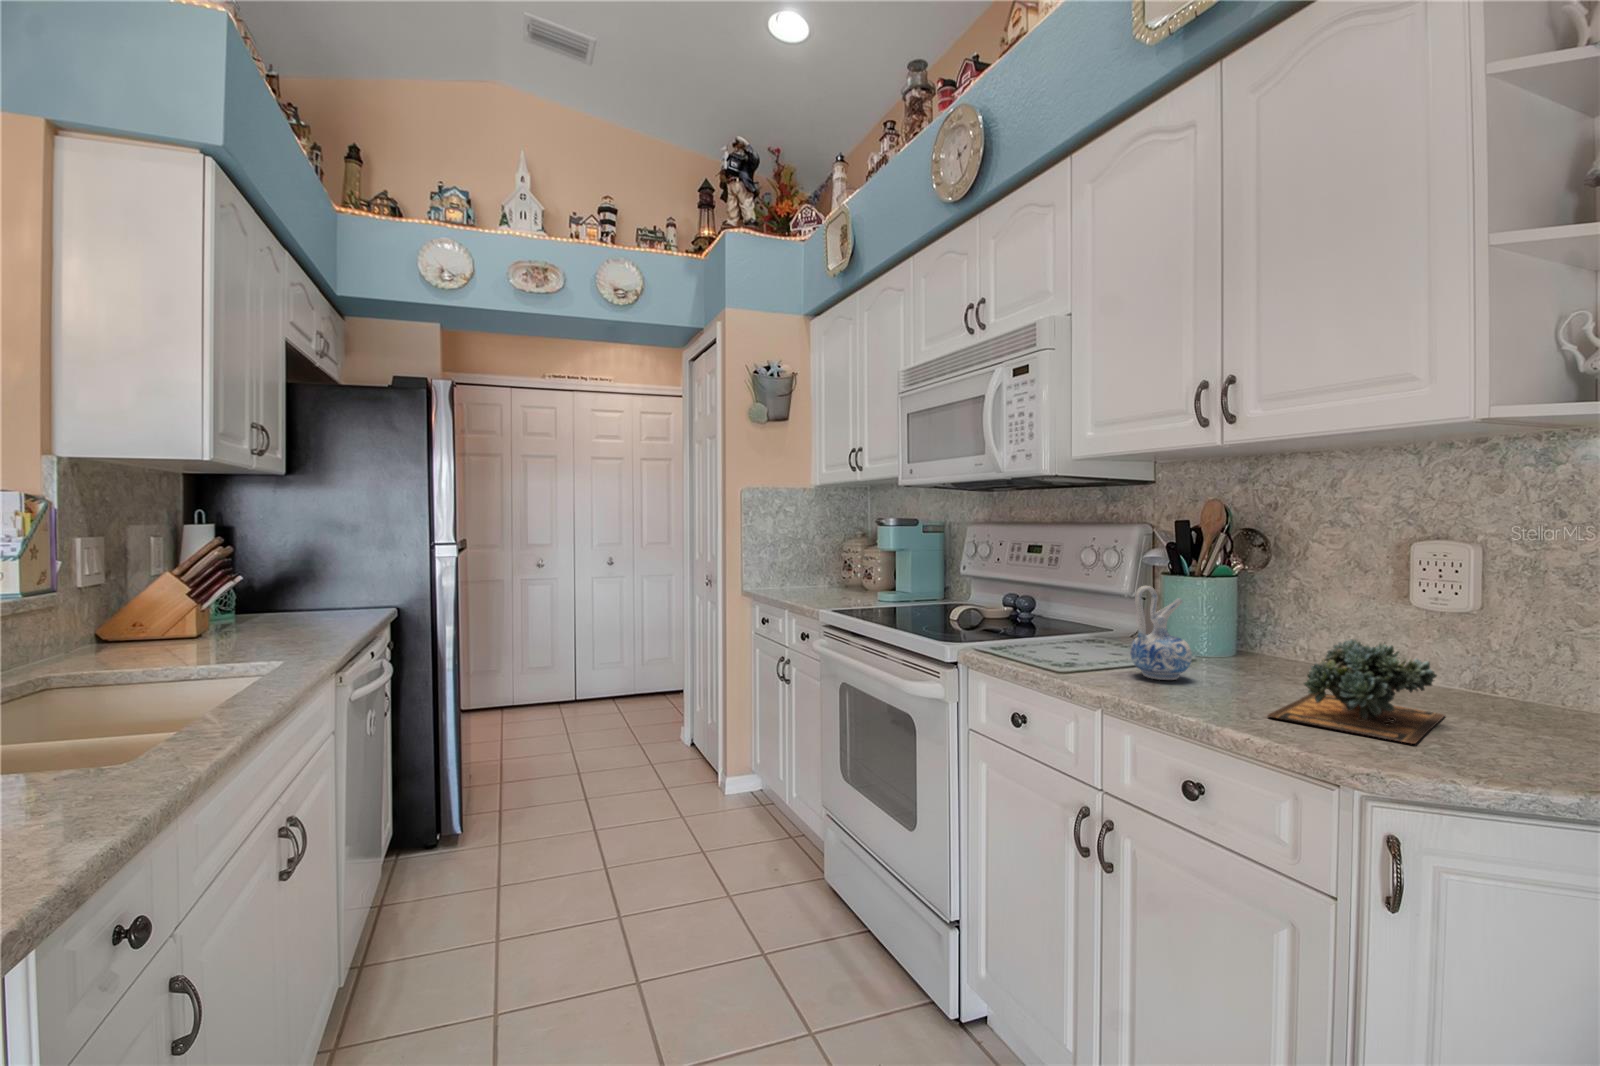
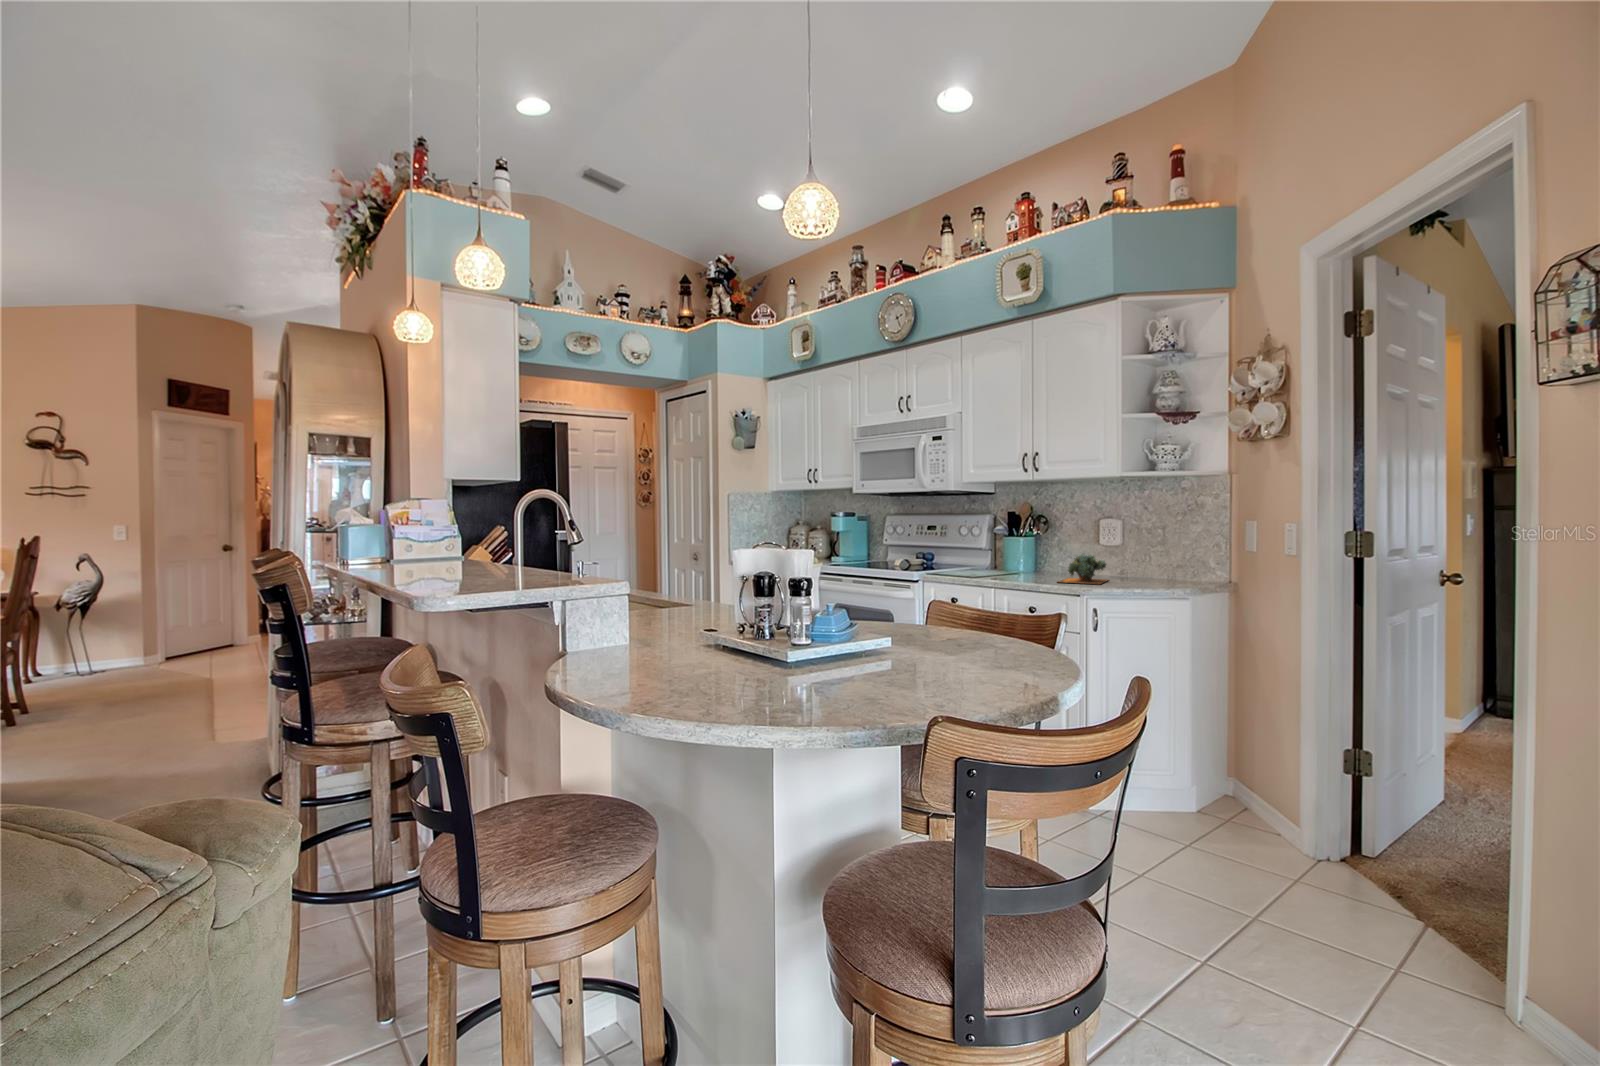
ceramic pitcher: present [1130,586,1192,680] -> none [1001,539,1025,578]

